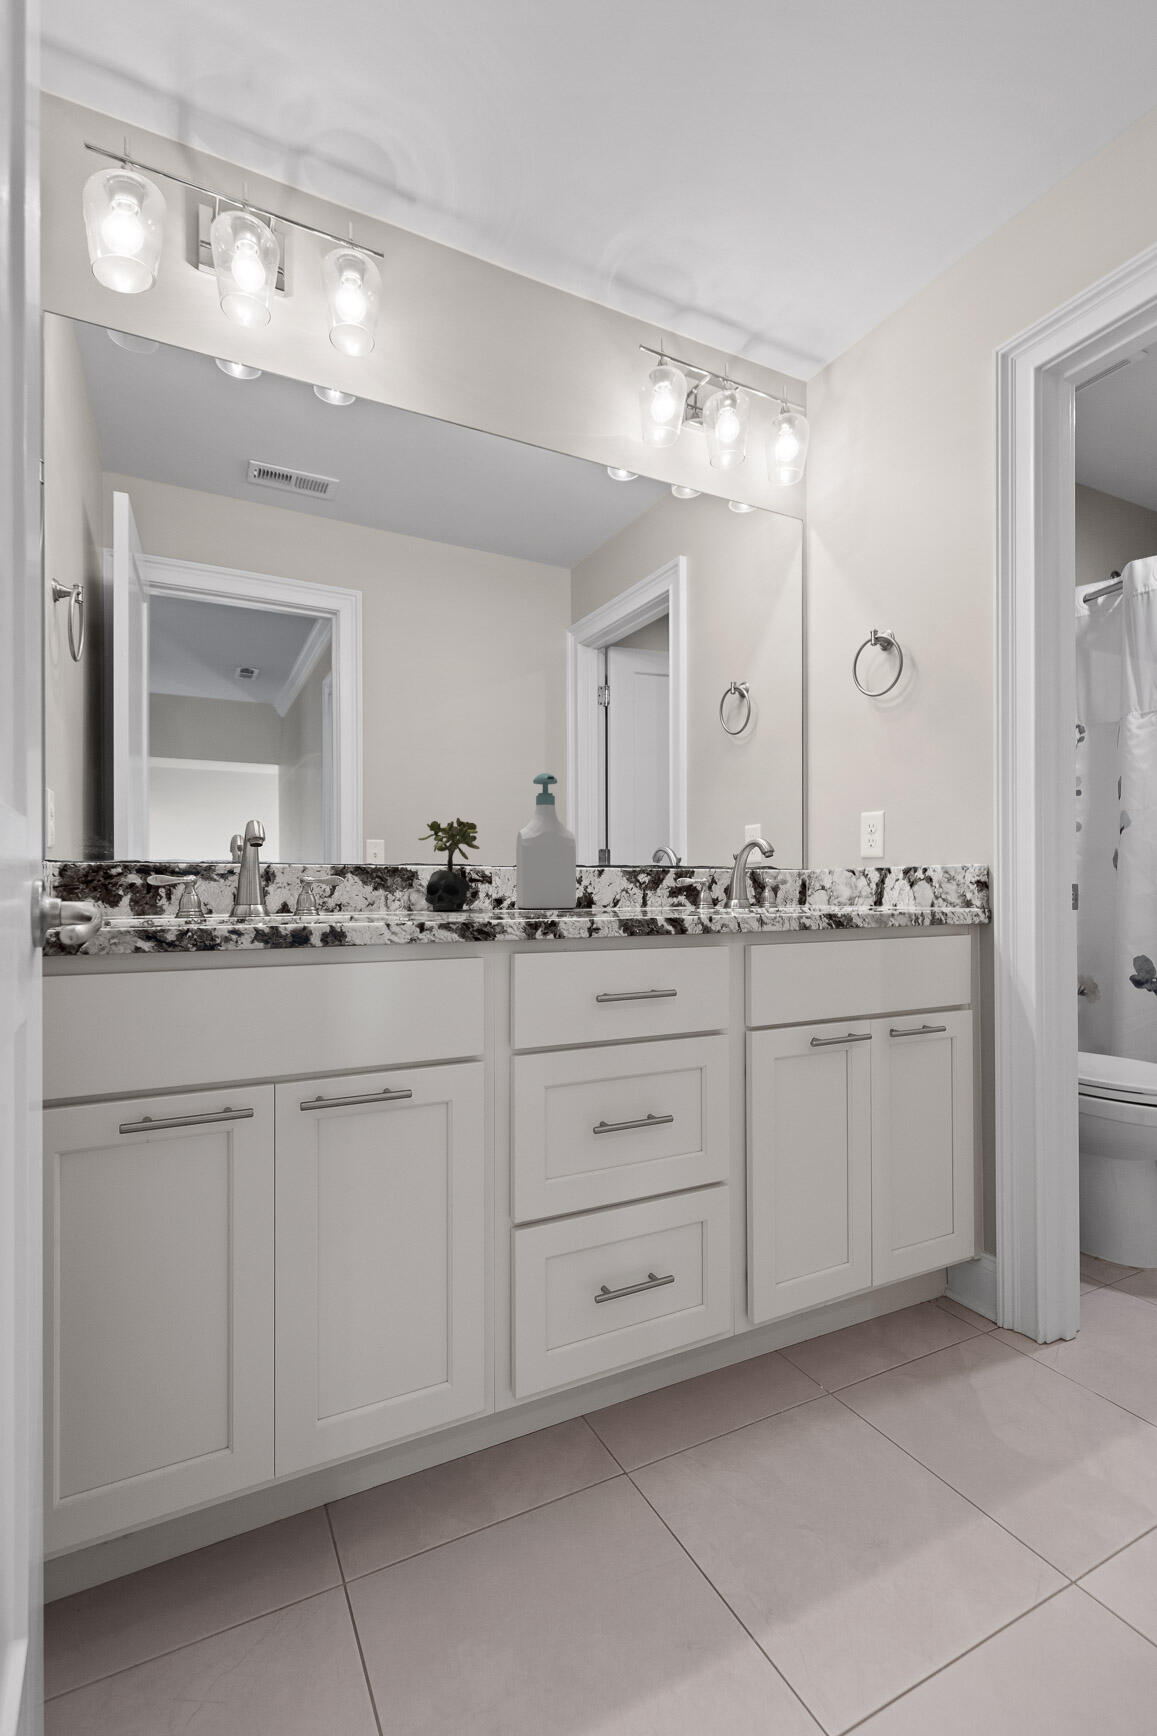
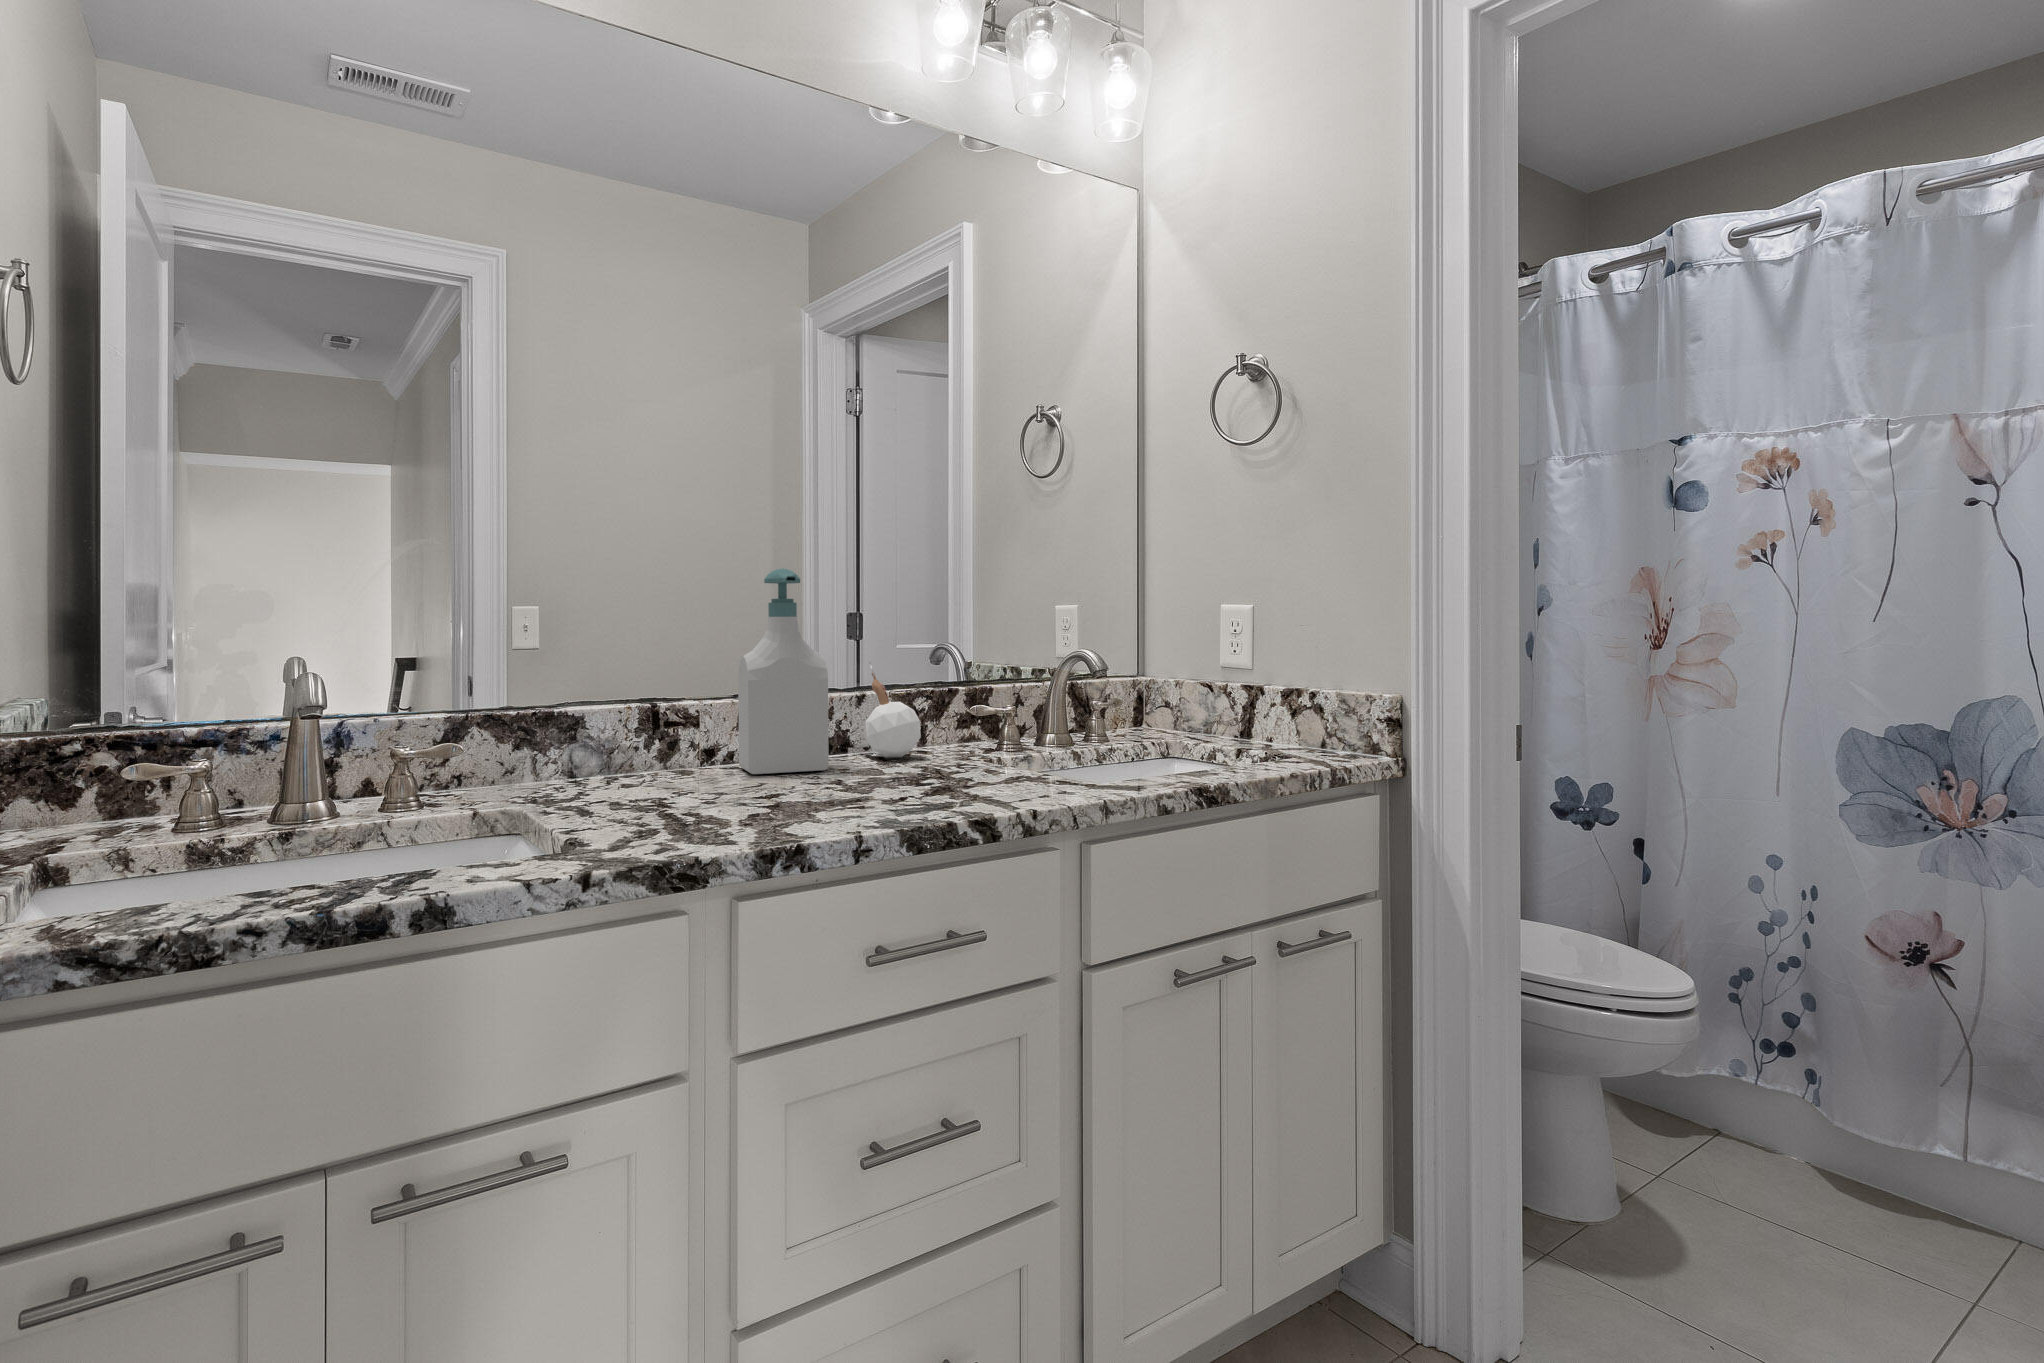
succulent plant: present [418,818,480,910] -> none [586,640,683,791]
candle: none [603,842,641,906] -> present [865,662,921,757]

